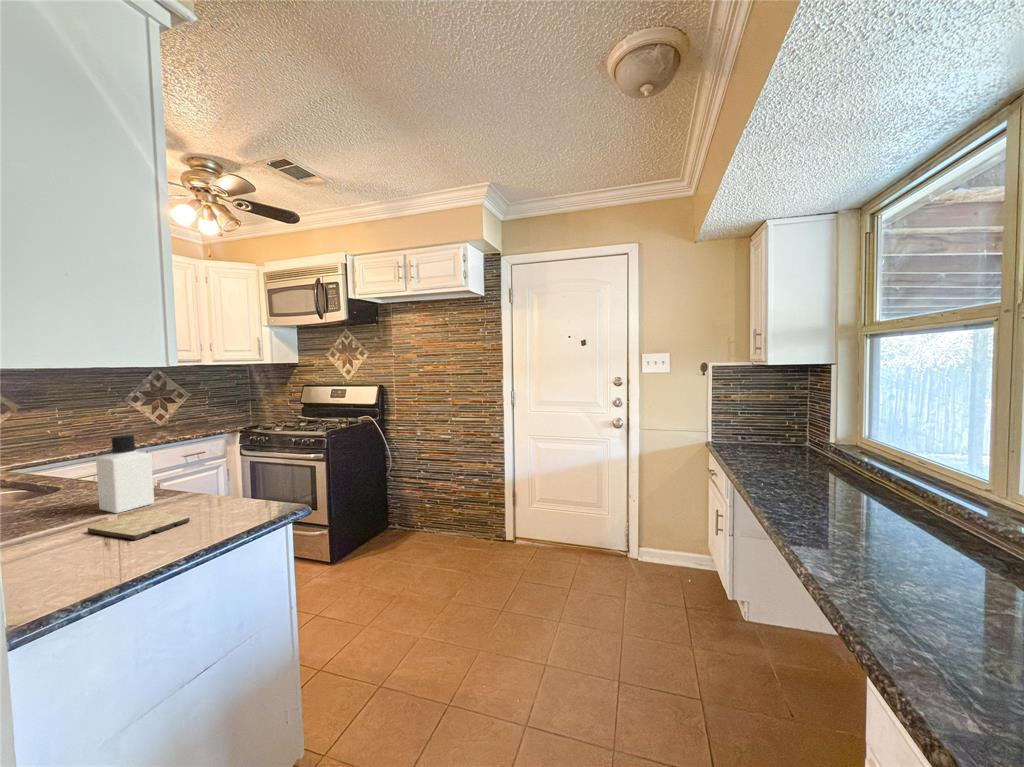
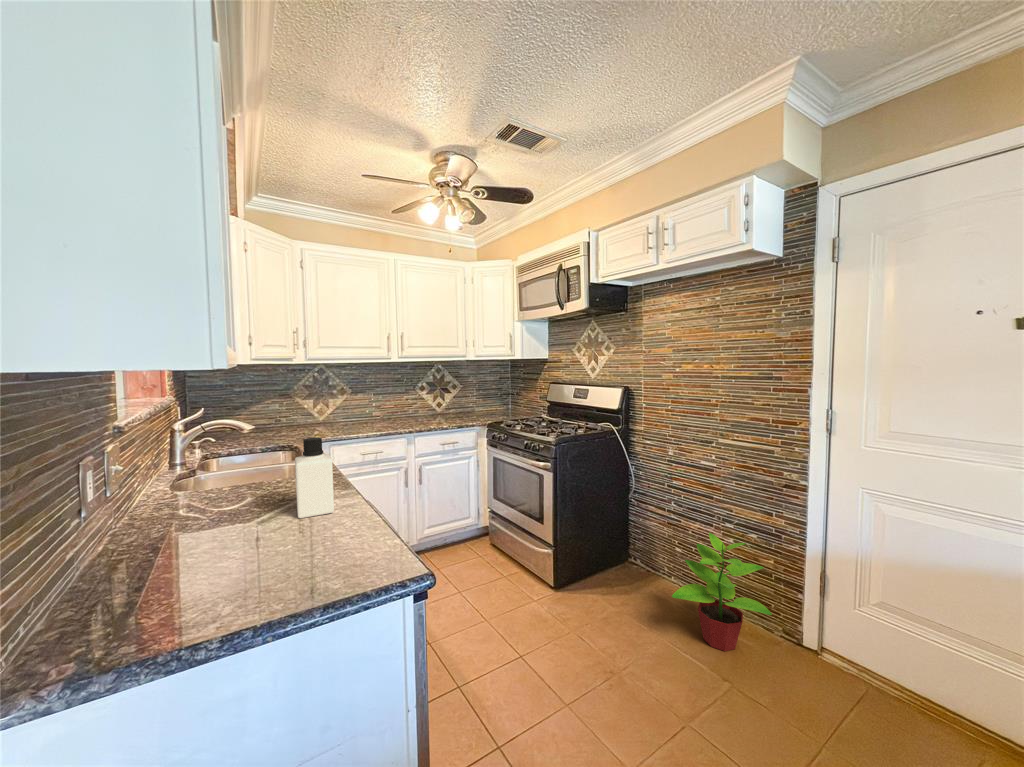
potted plant: none [430,481,490,559] -> present [672,533,772,651]
cutting board: present [88,511,190,541] -> none [251,525,321,572]

